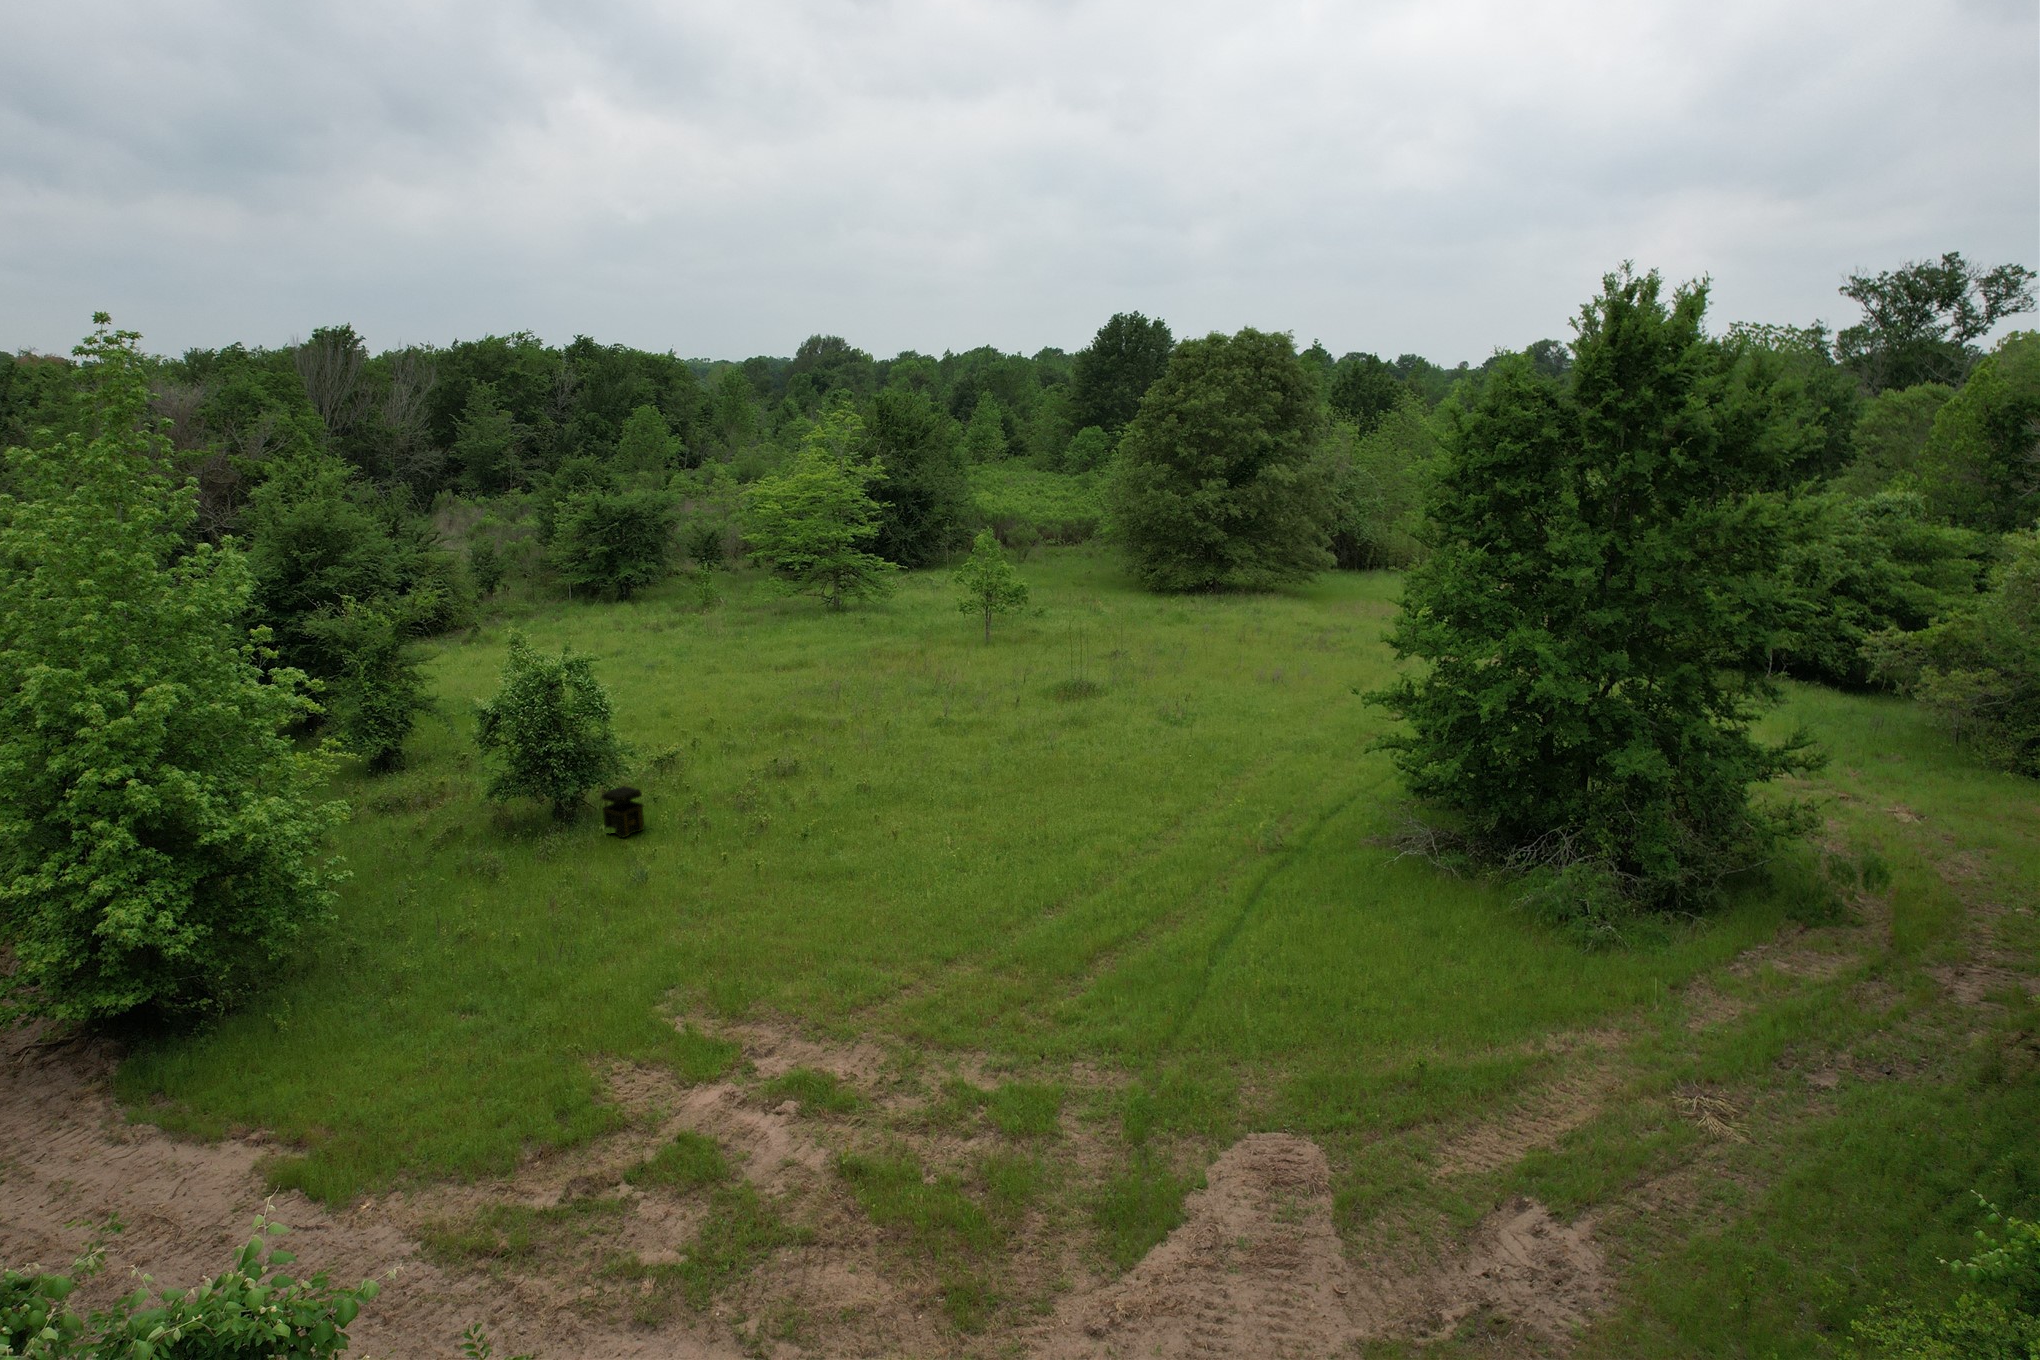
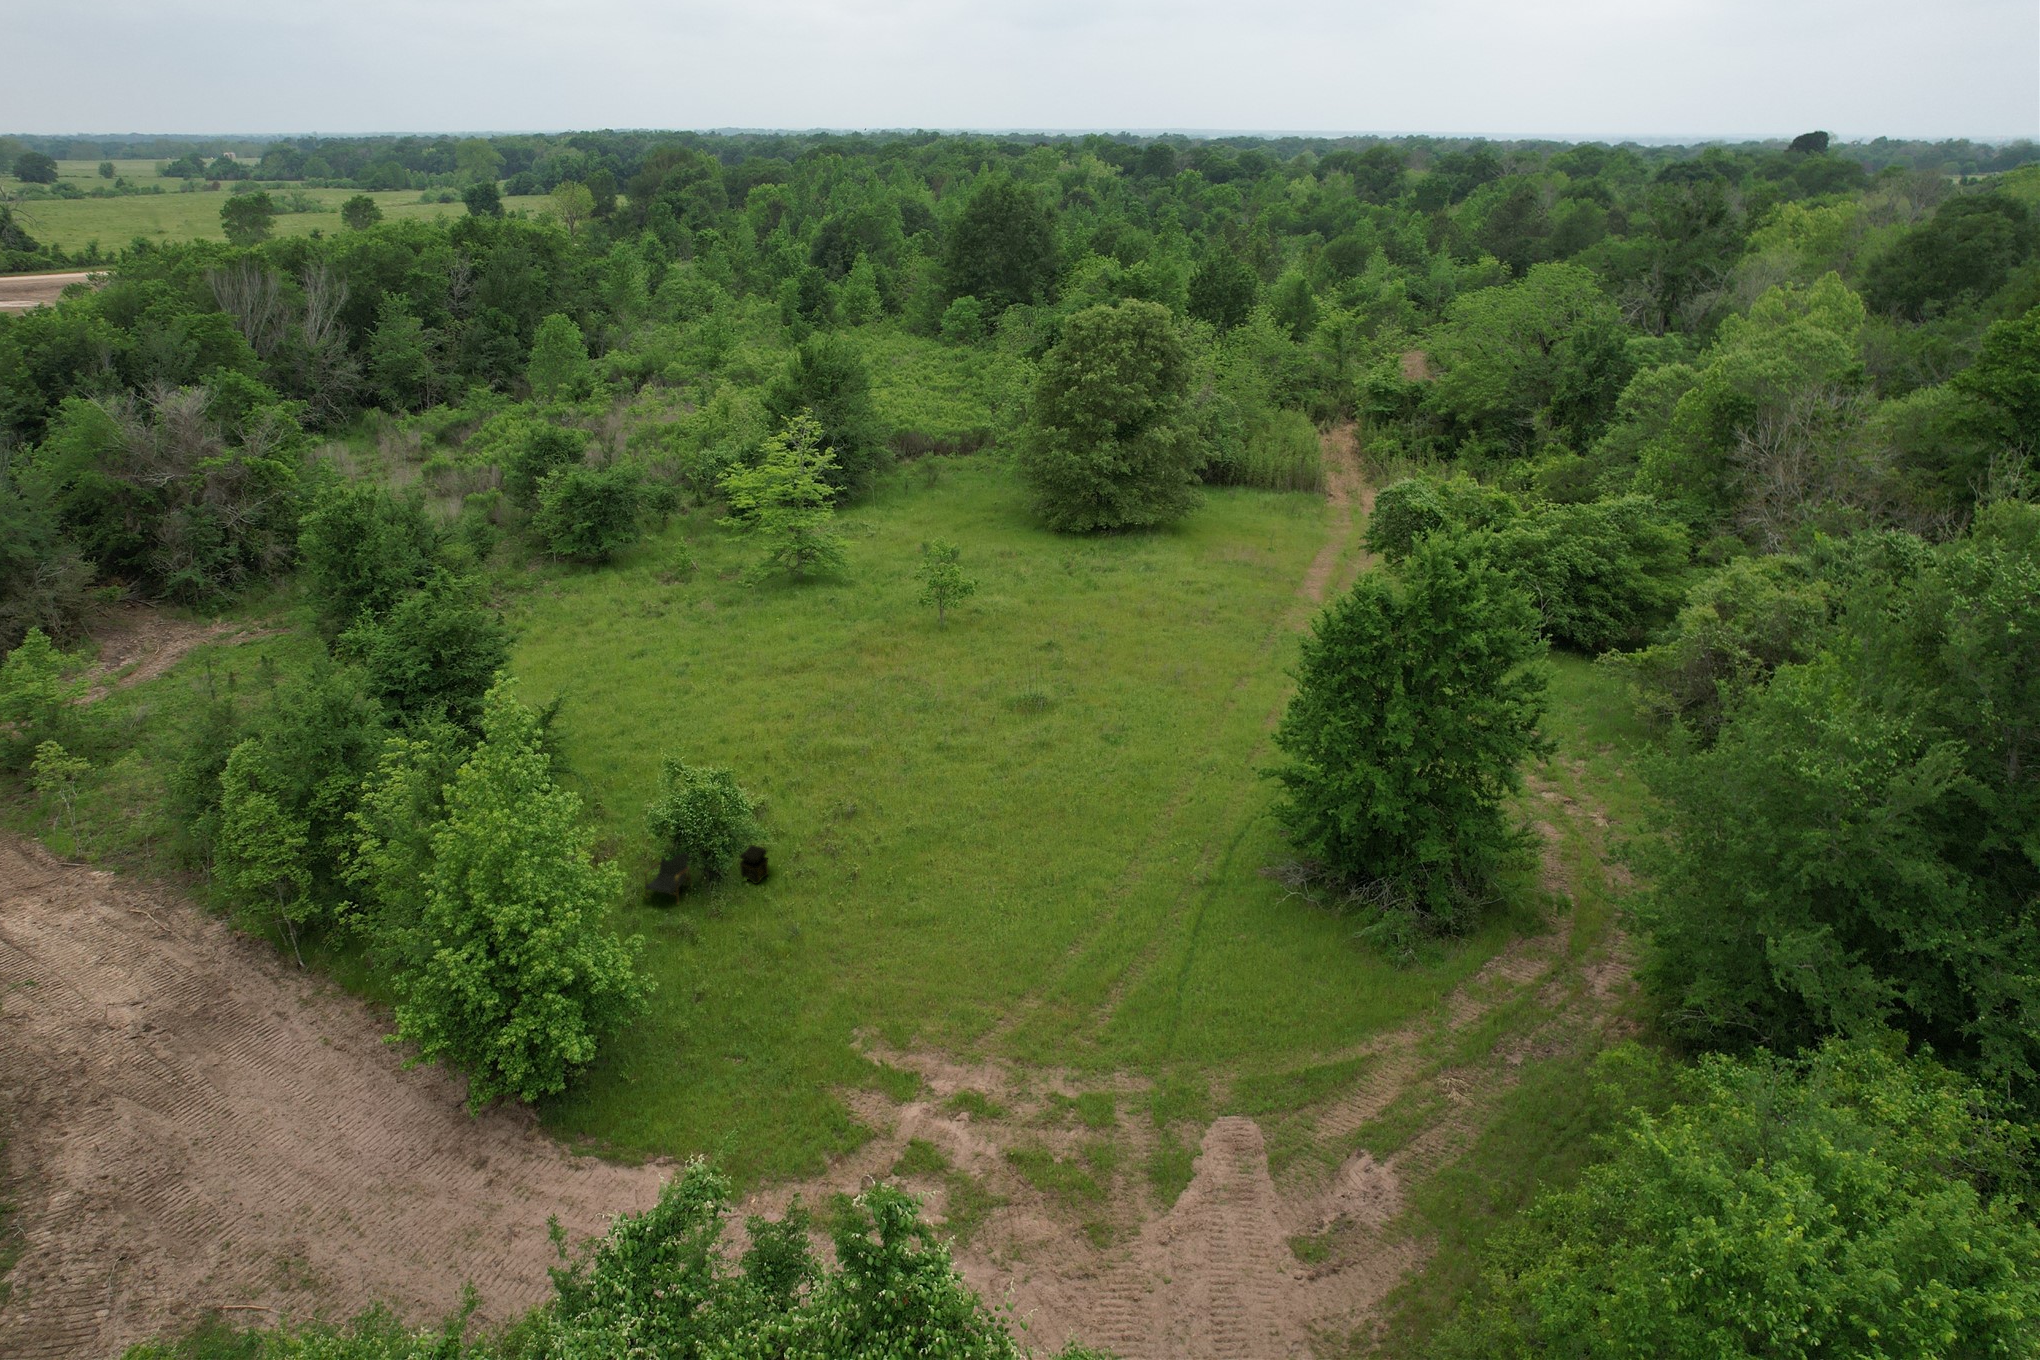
lounge chair: none [463,779,536,855] -> present [644,853,692,903]

